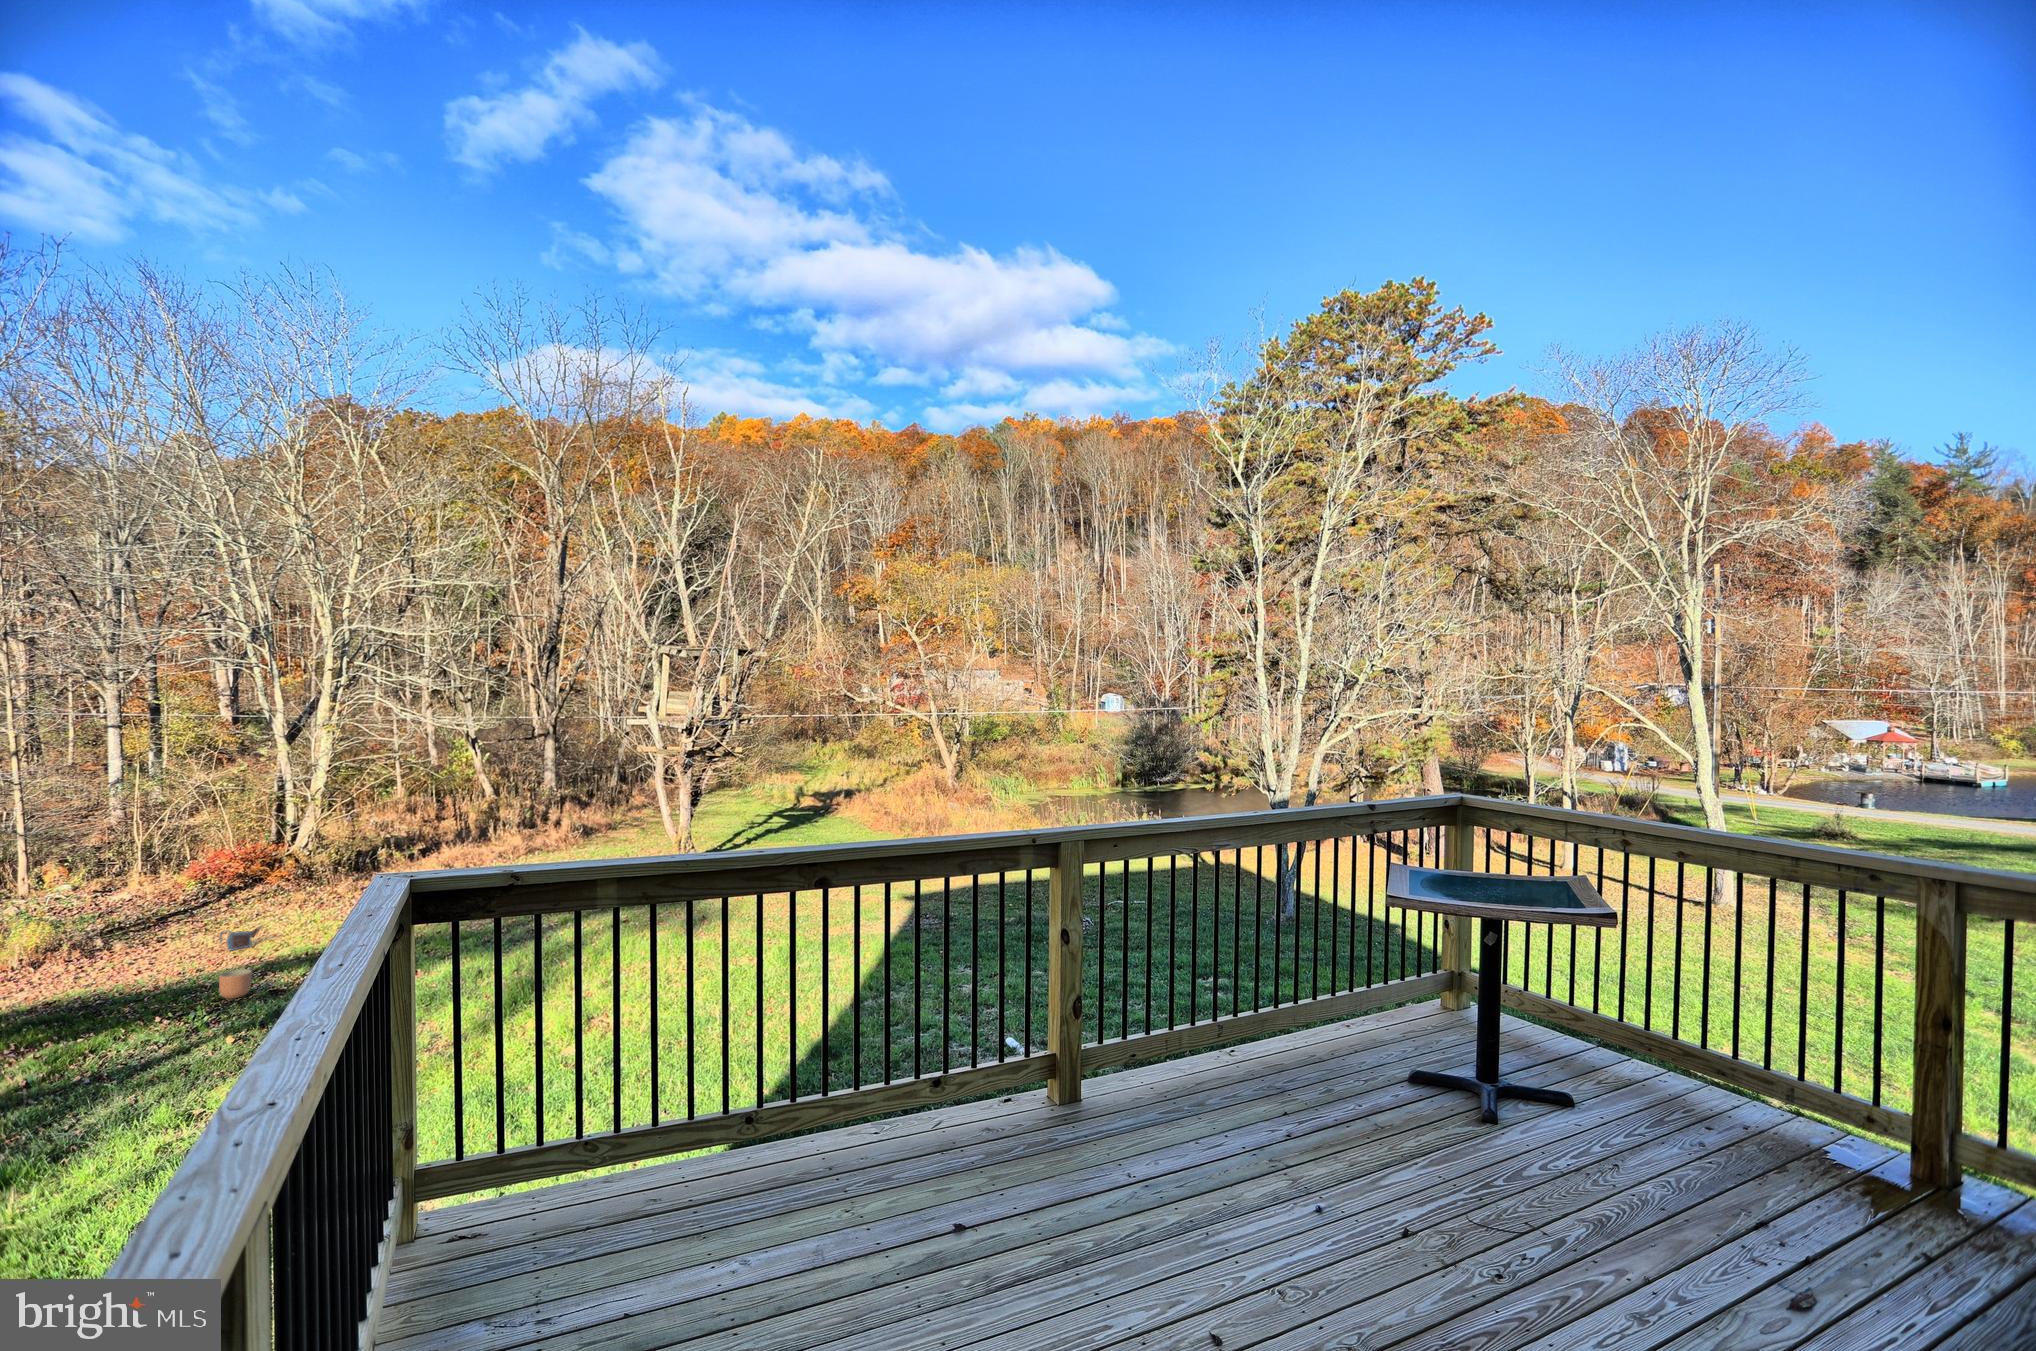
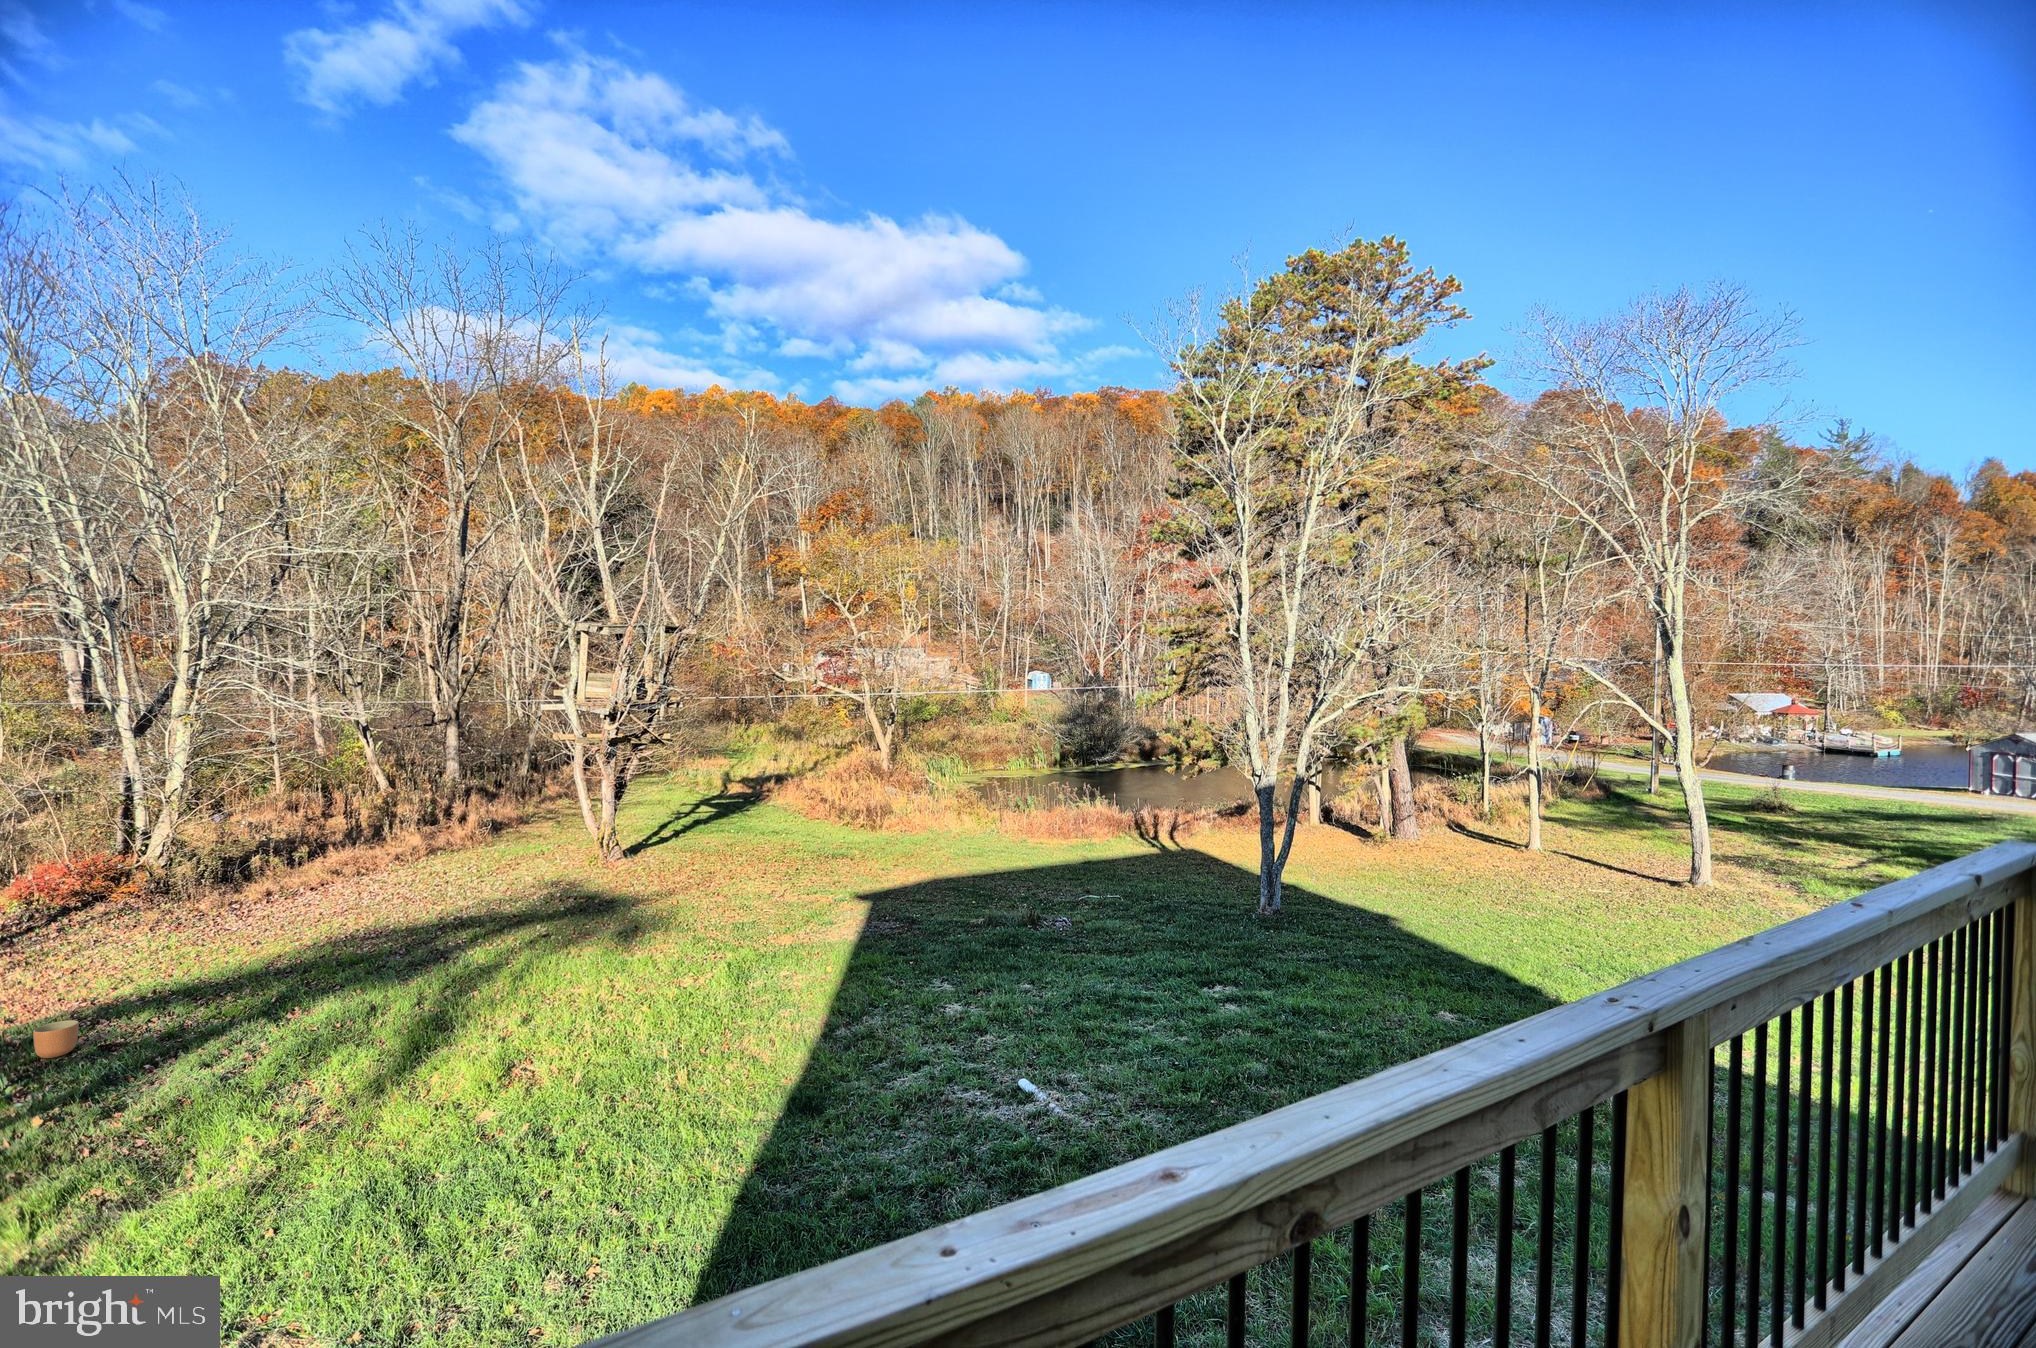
watering can: present [219,926,262,950] -> none [41,957,101,989]

